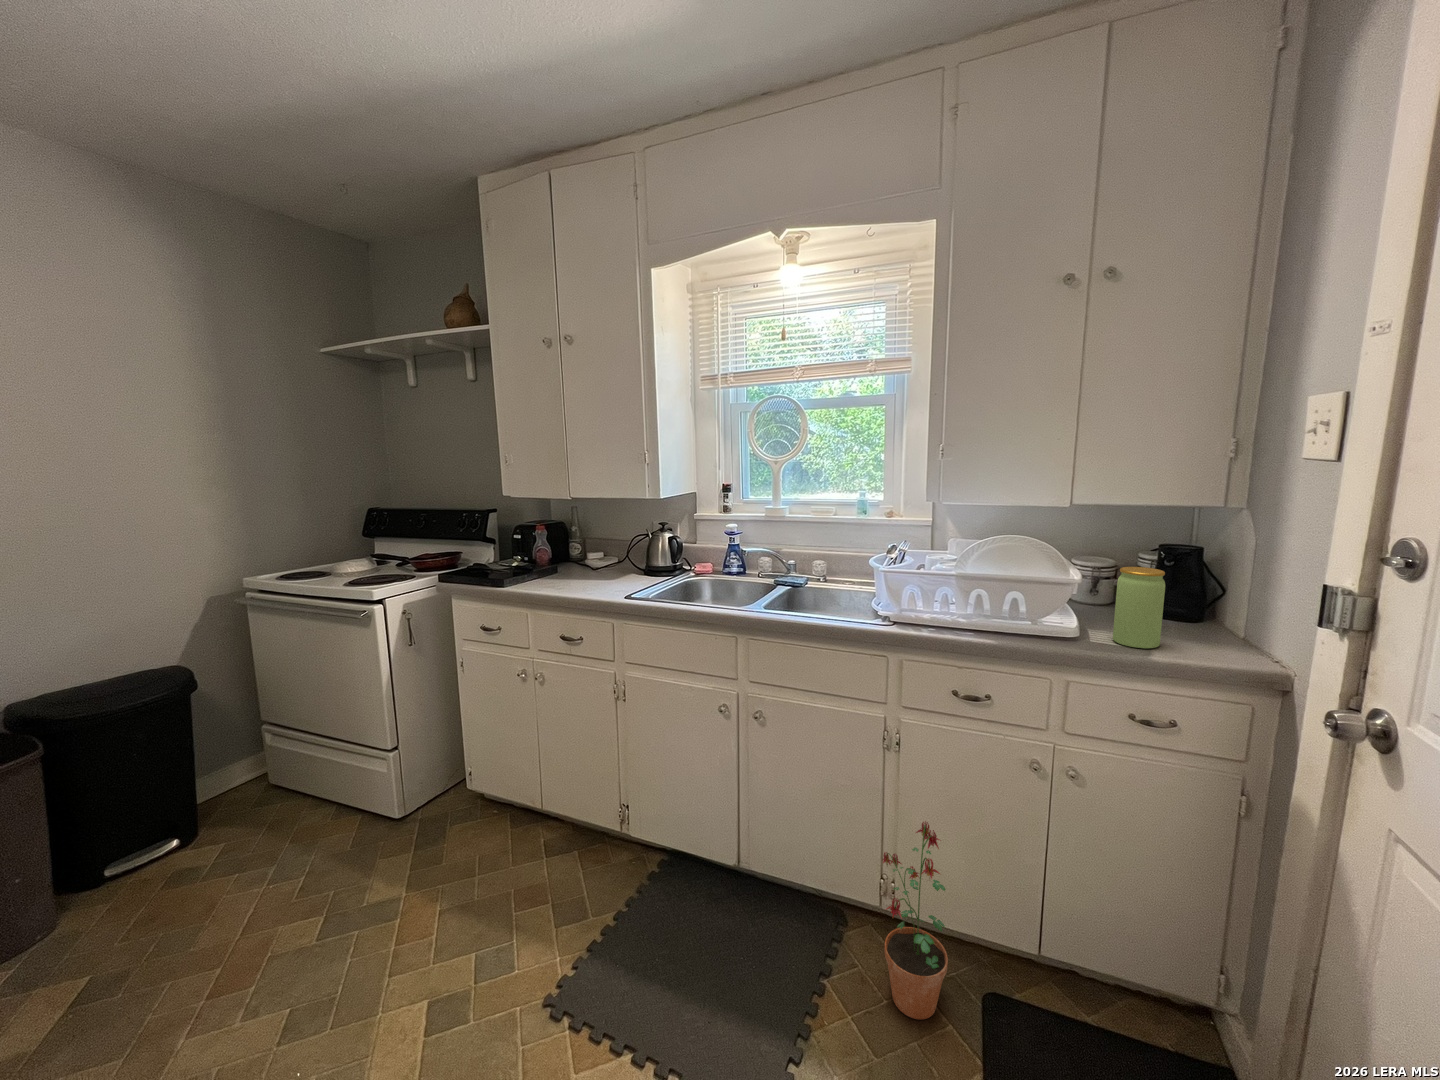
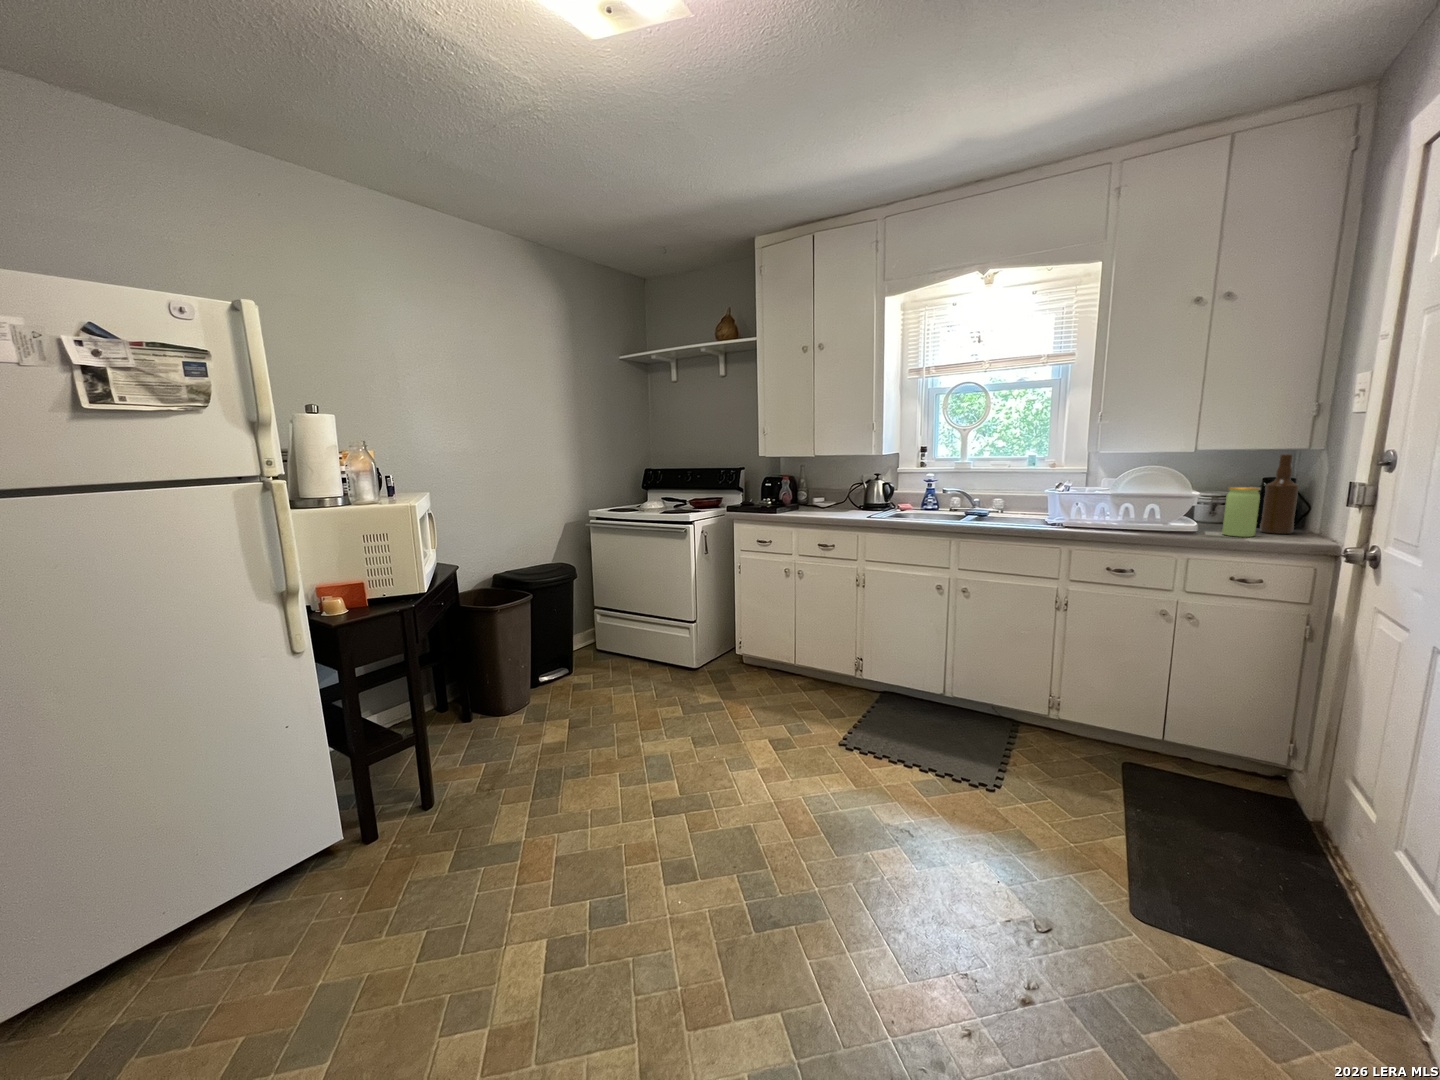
bottle: none [1161,515,1214,637] -> present [1260,454,1299,534]
potted plant: present [883,821,948,1020] -> none [1051,650,1101,766]

